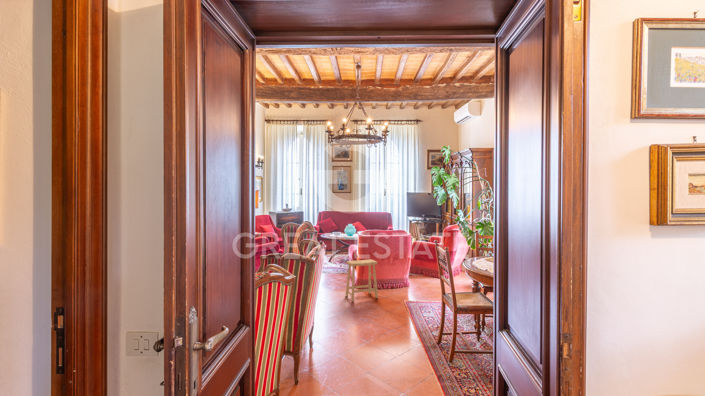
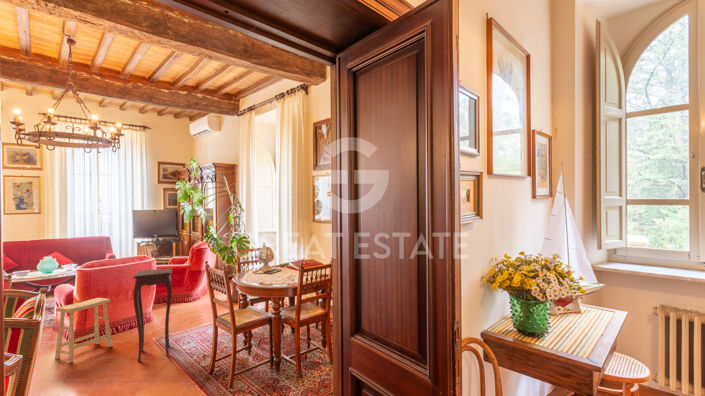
side table: none [387,244,418,317] -> present [133,268,172,361]

